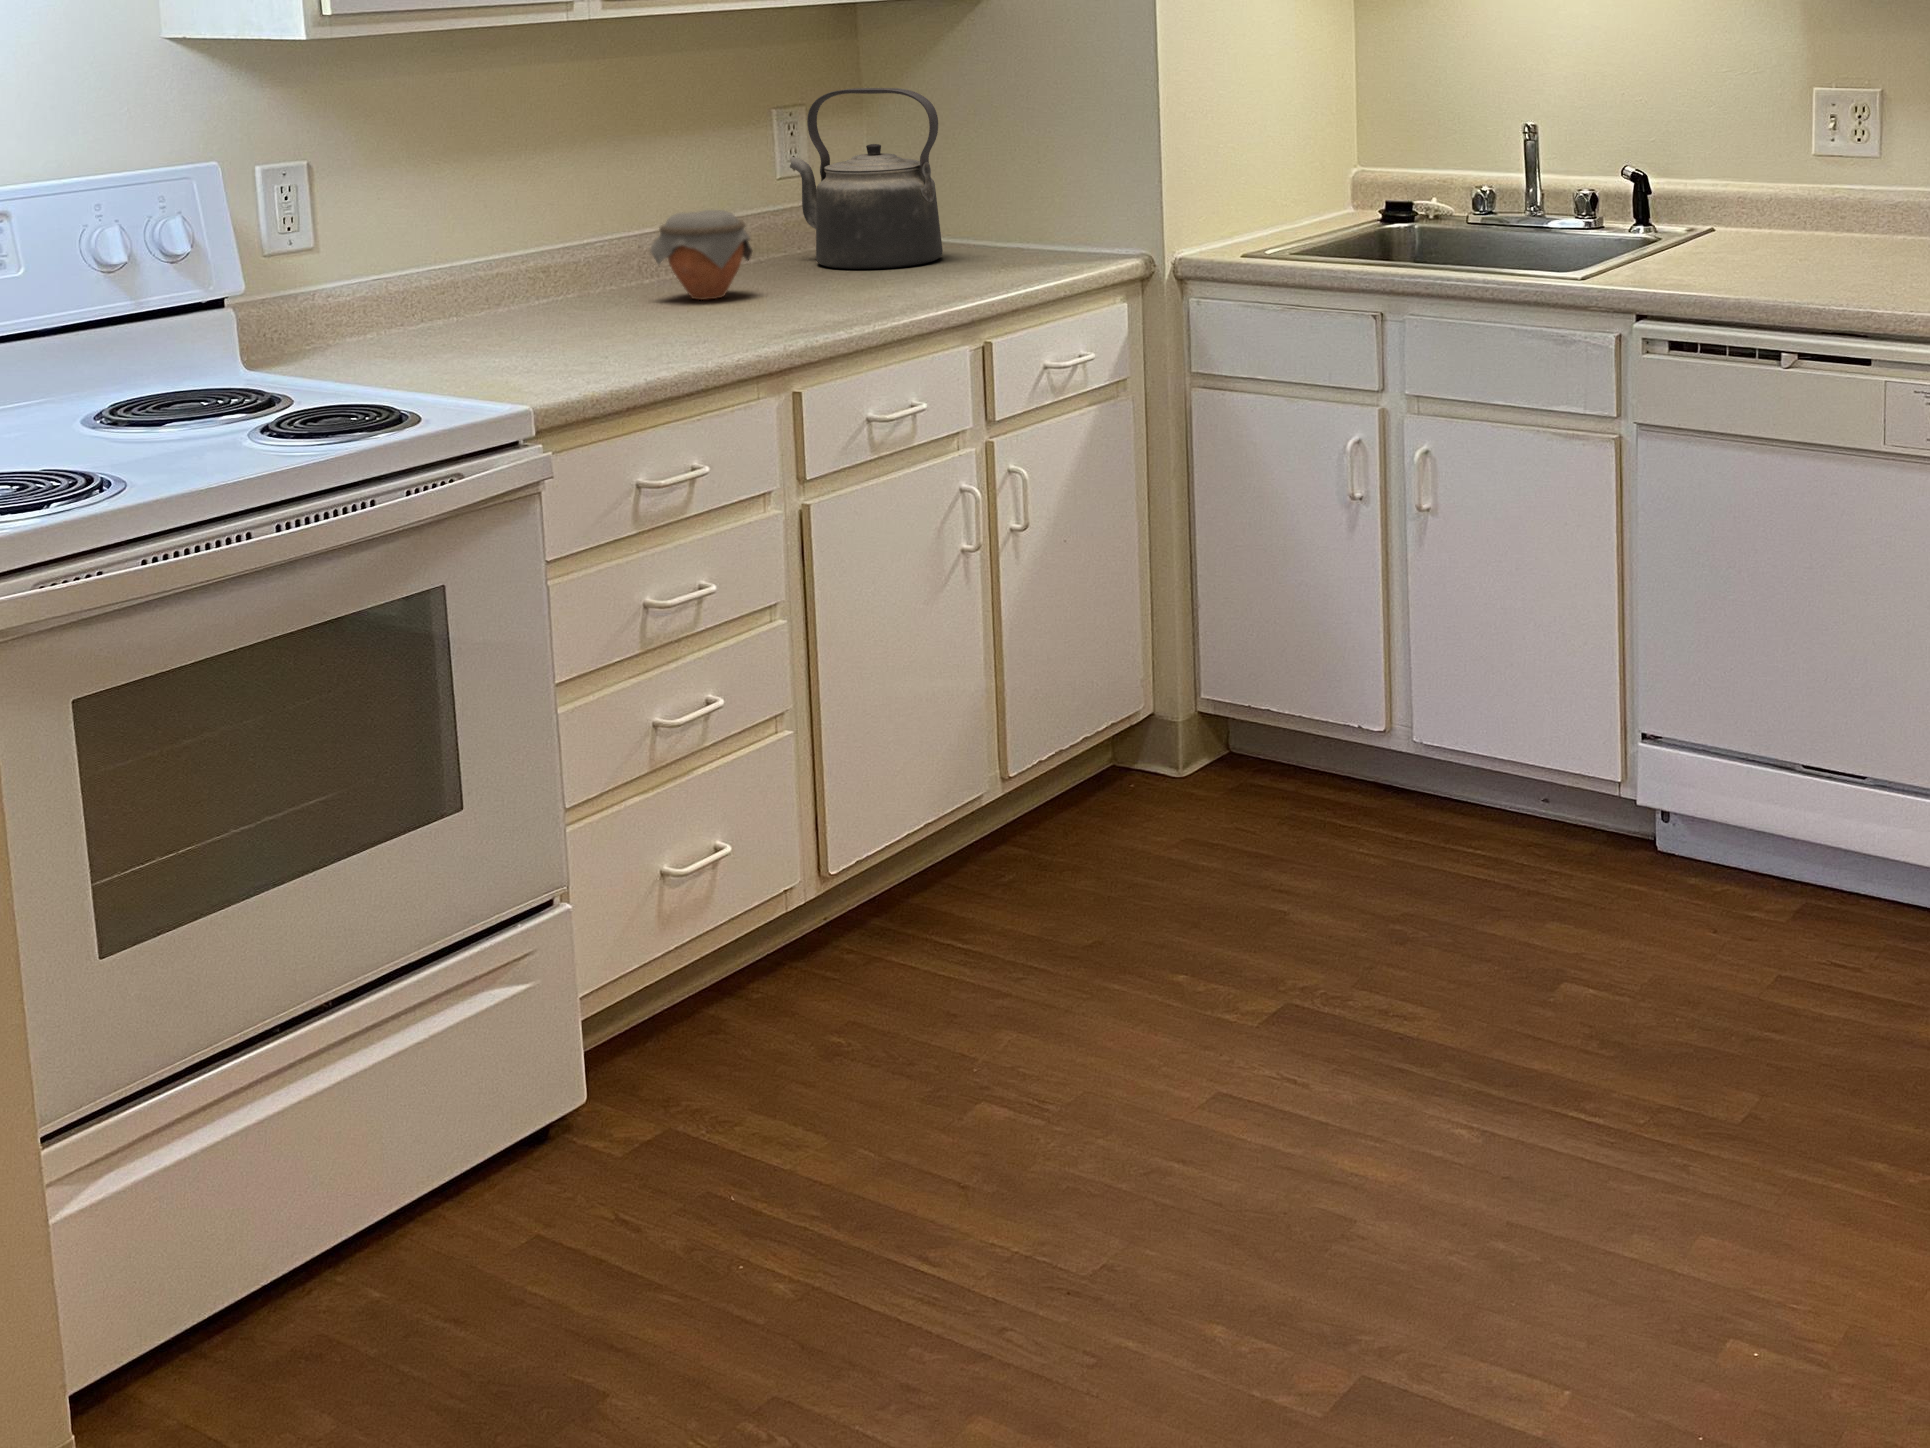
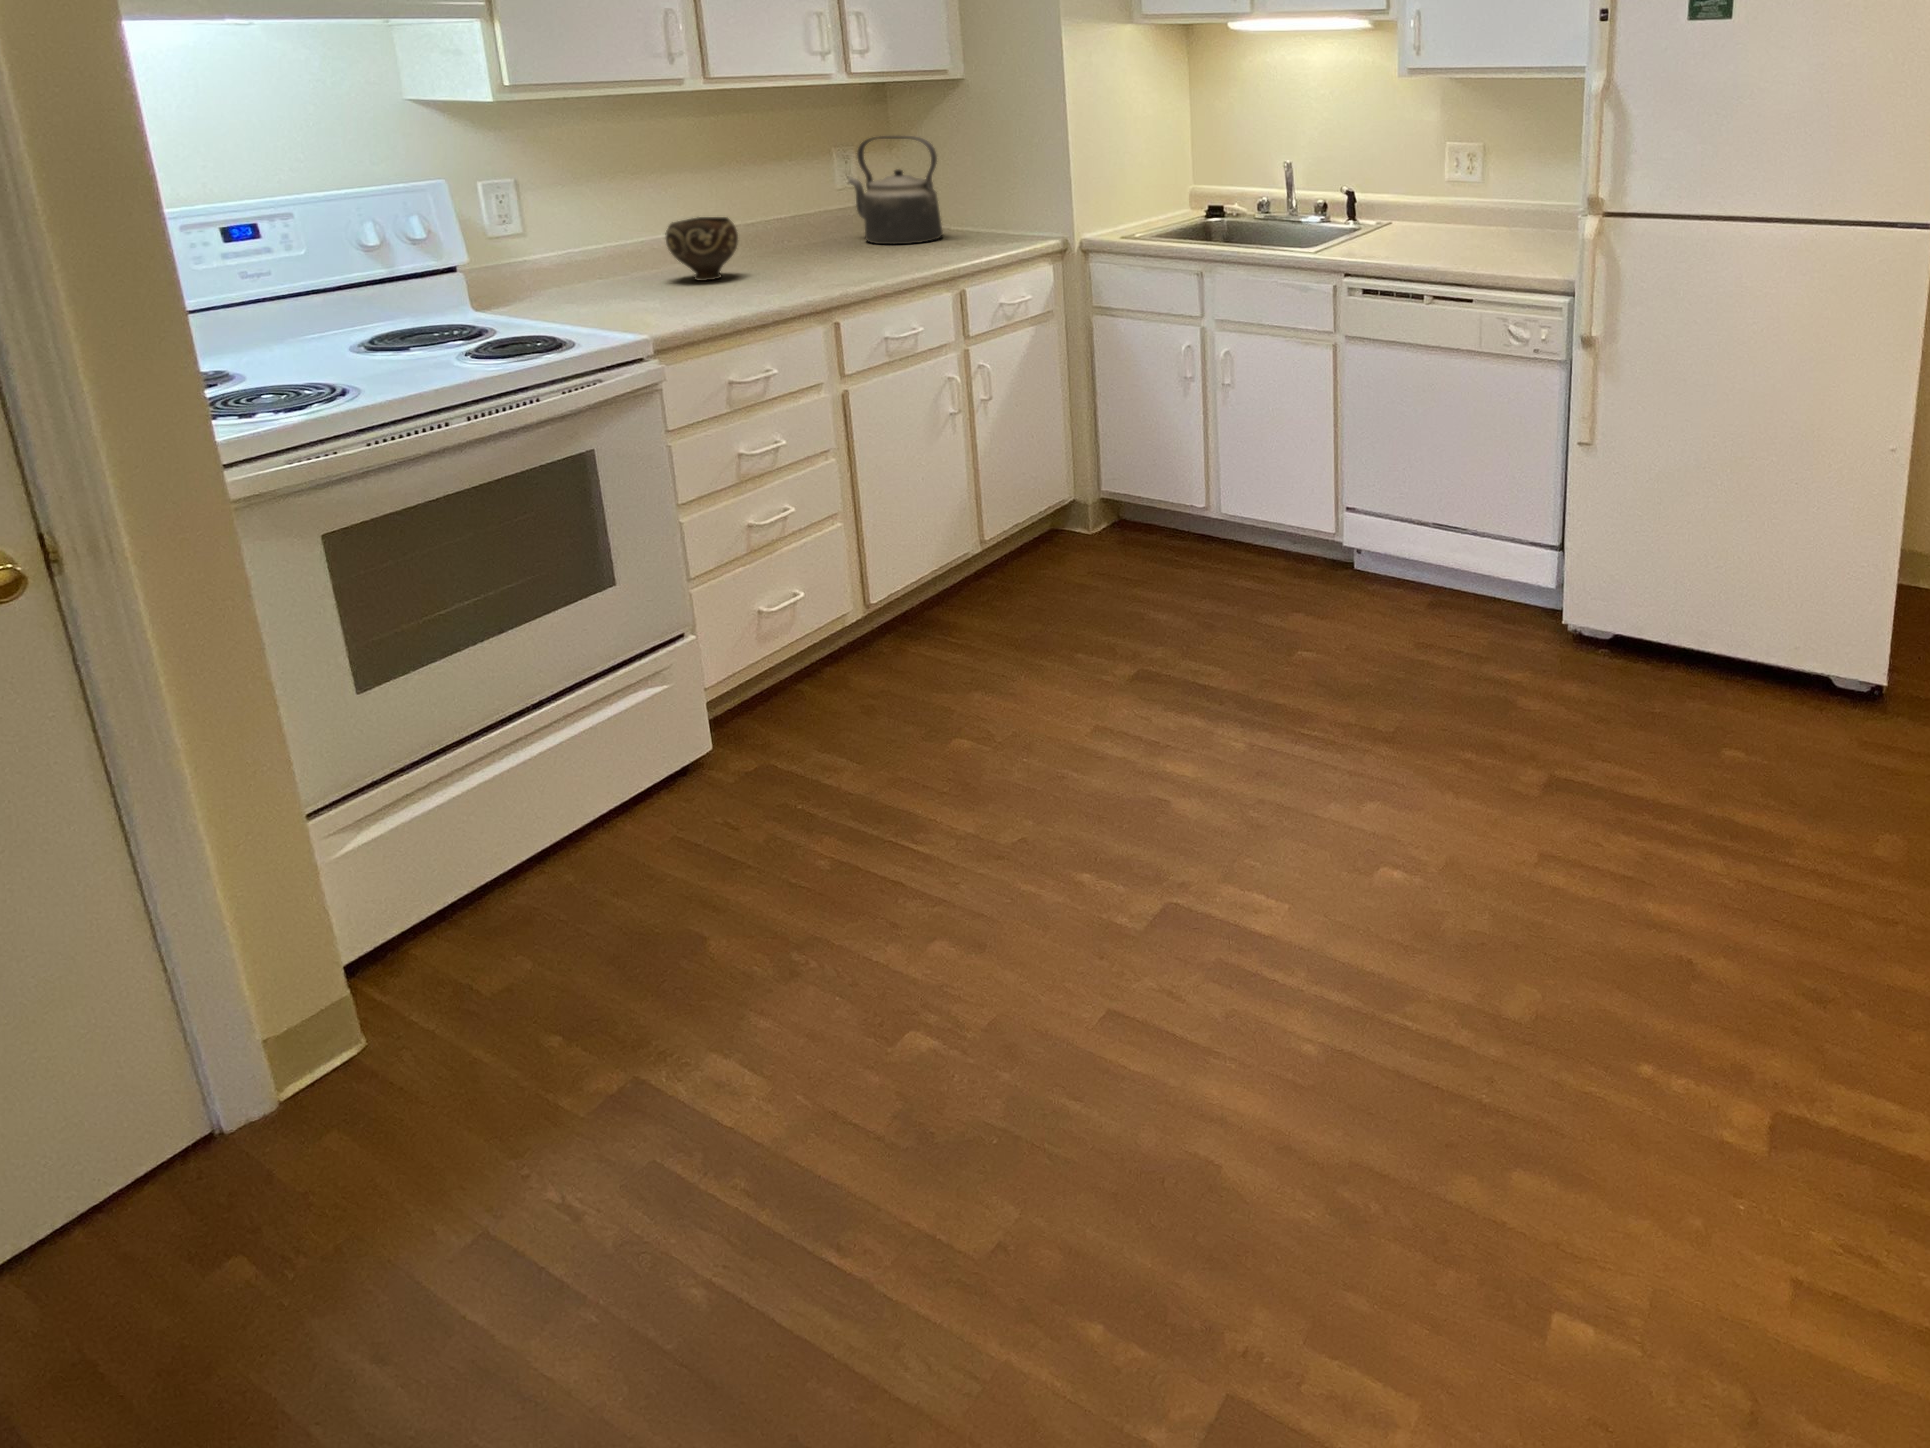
jar: present [650,210,752,300] -> none [753,209,819,264]
bowl: none [523,221,633,325] -> present [665,217,738,281]

